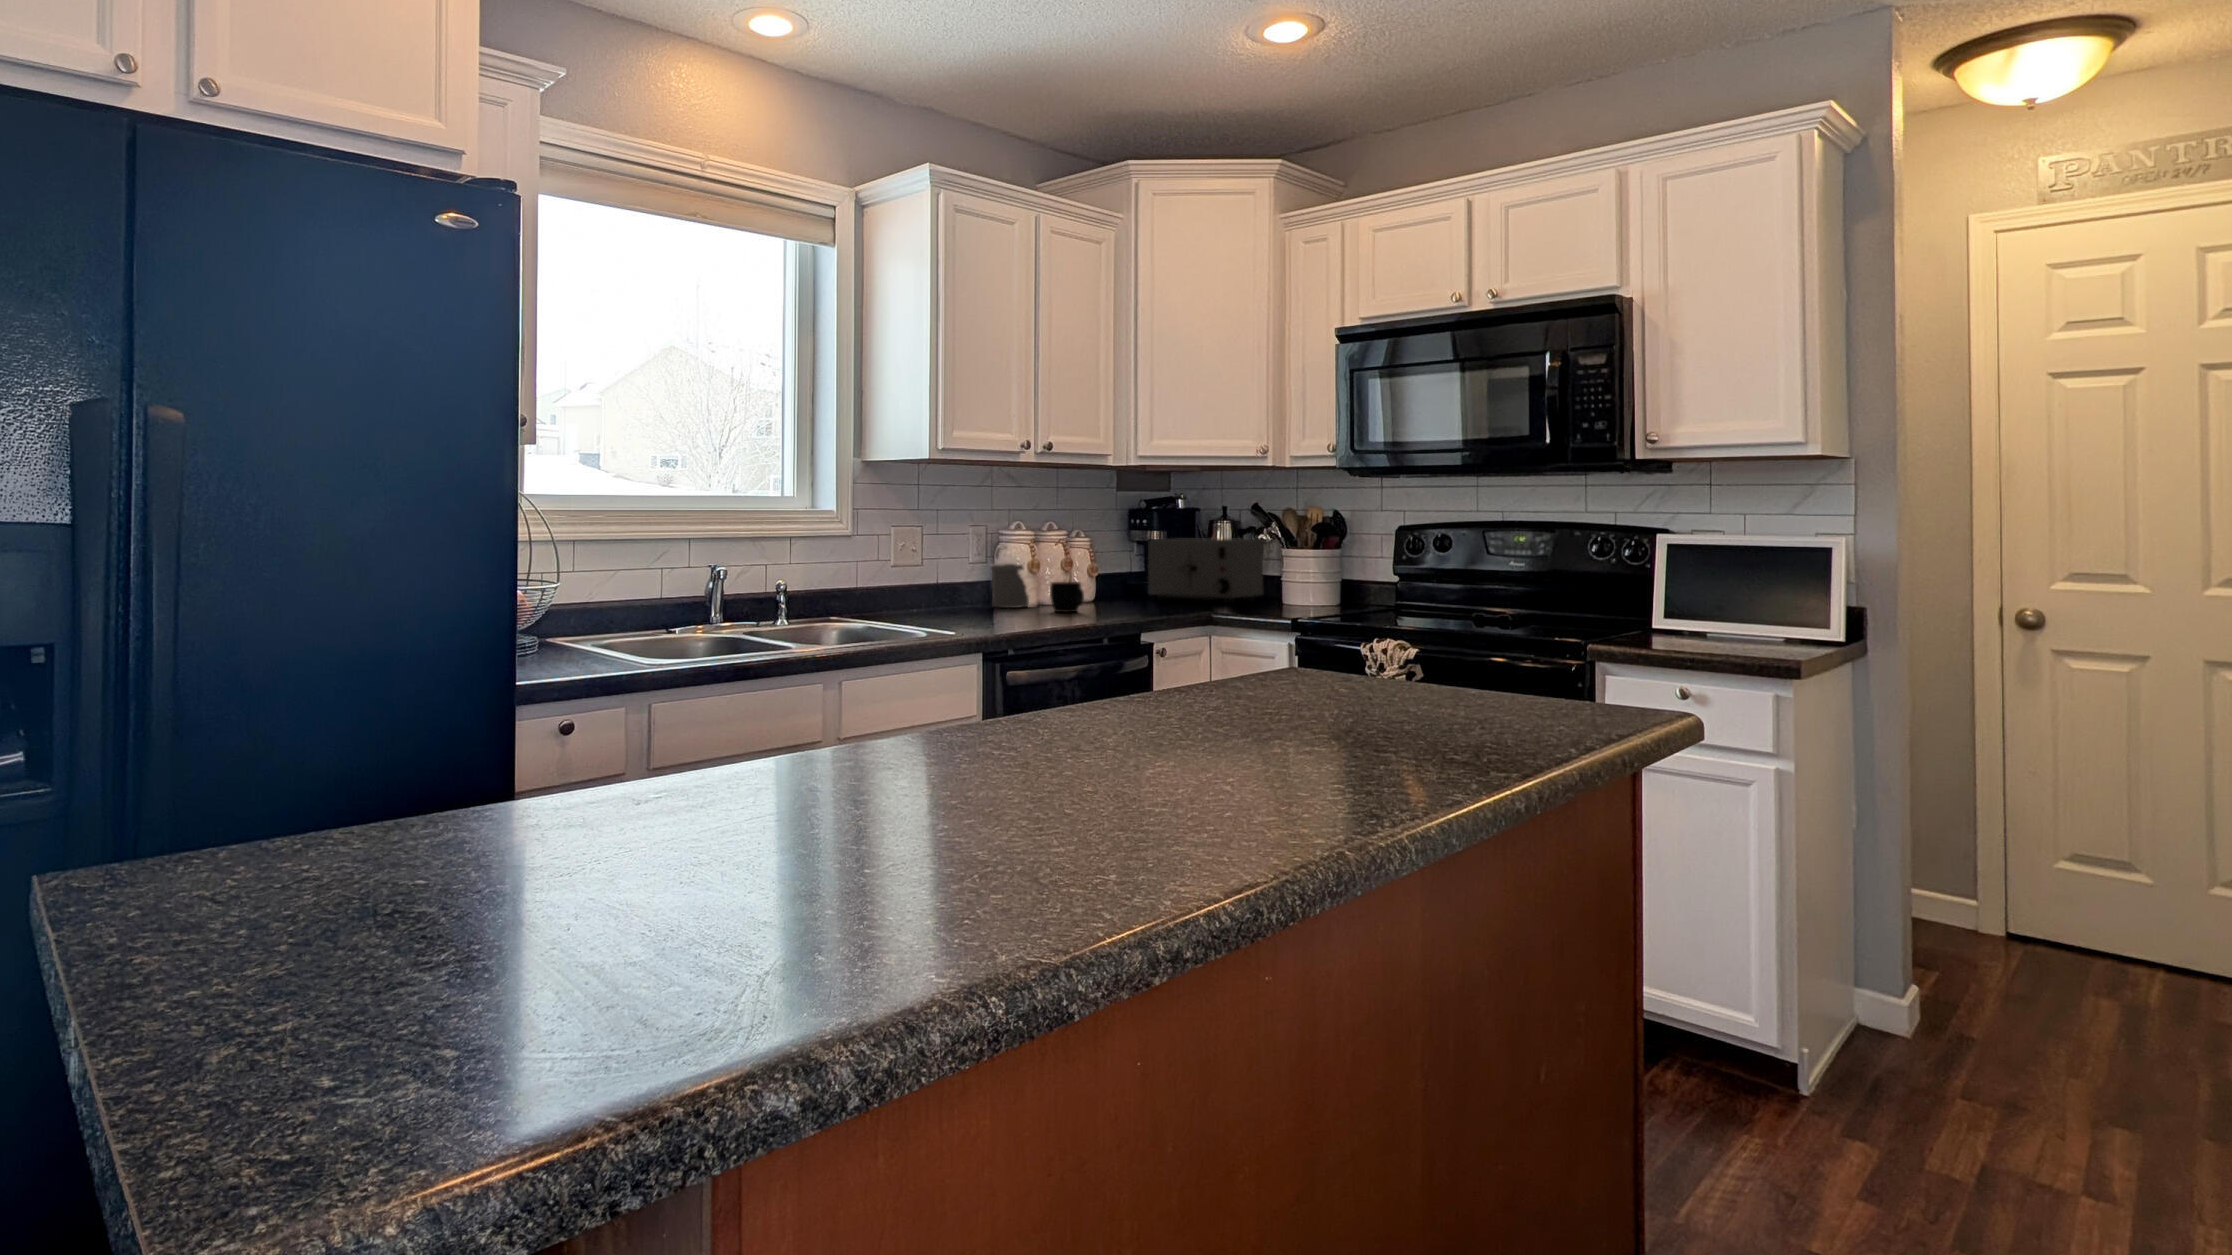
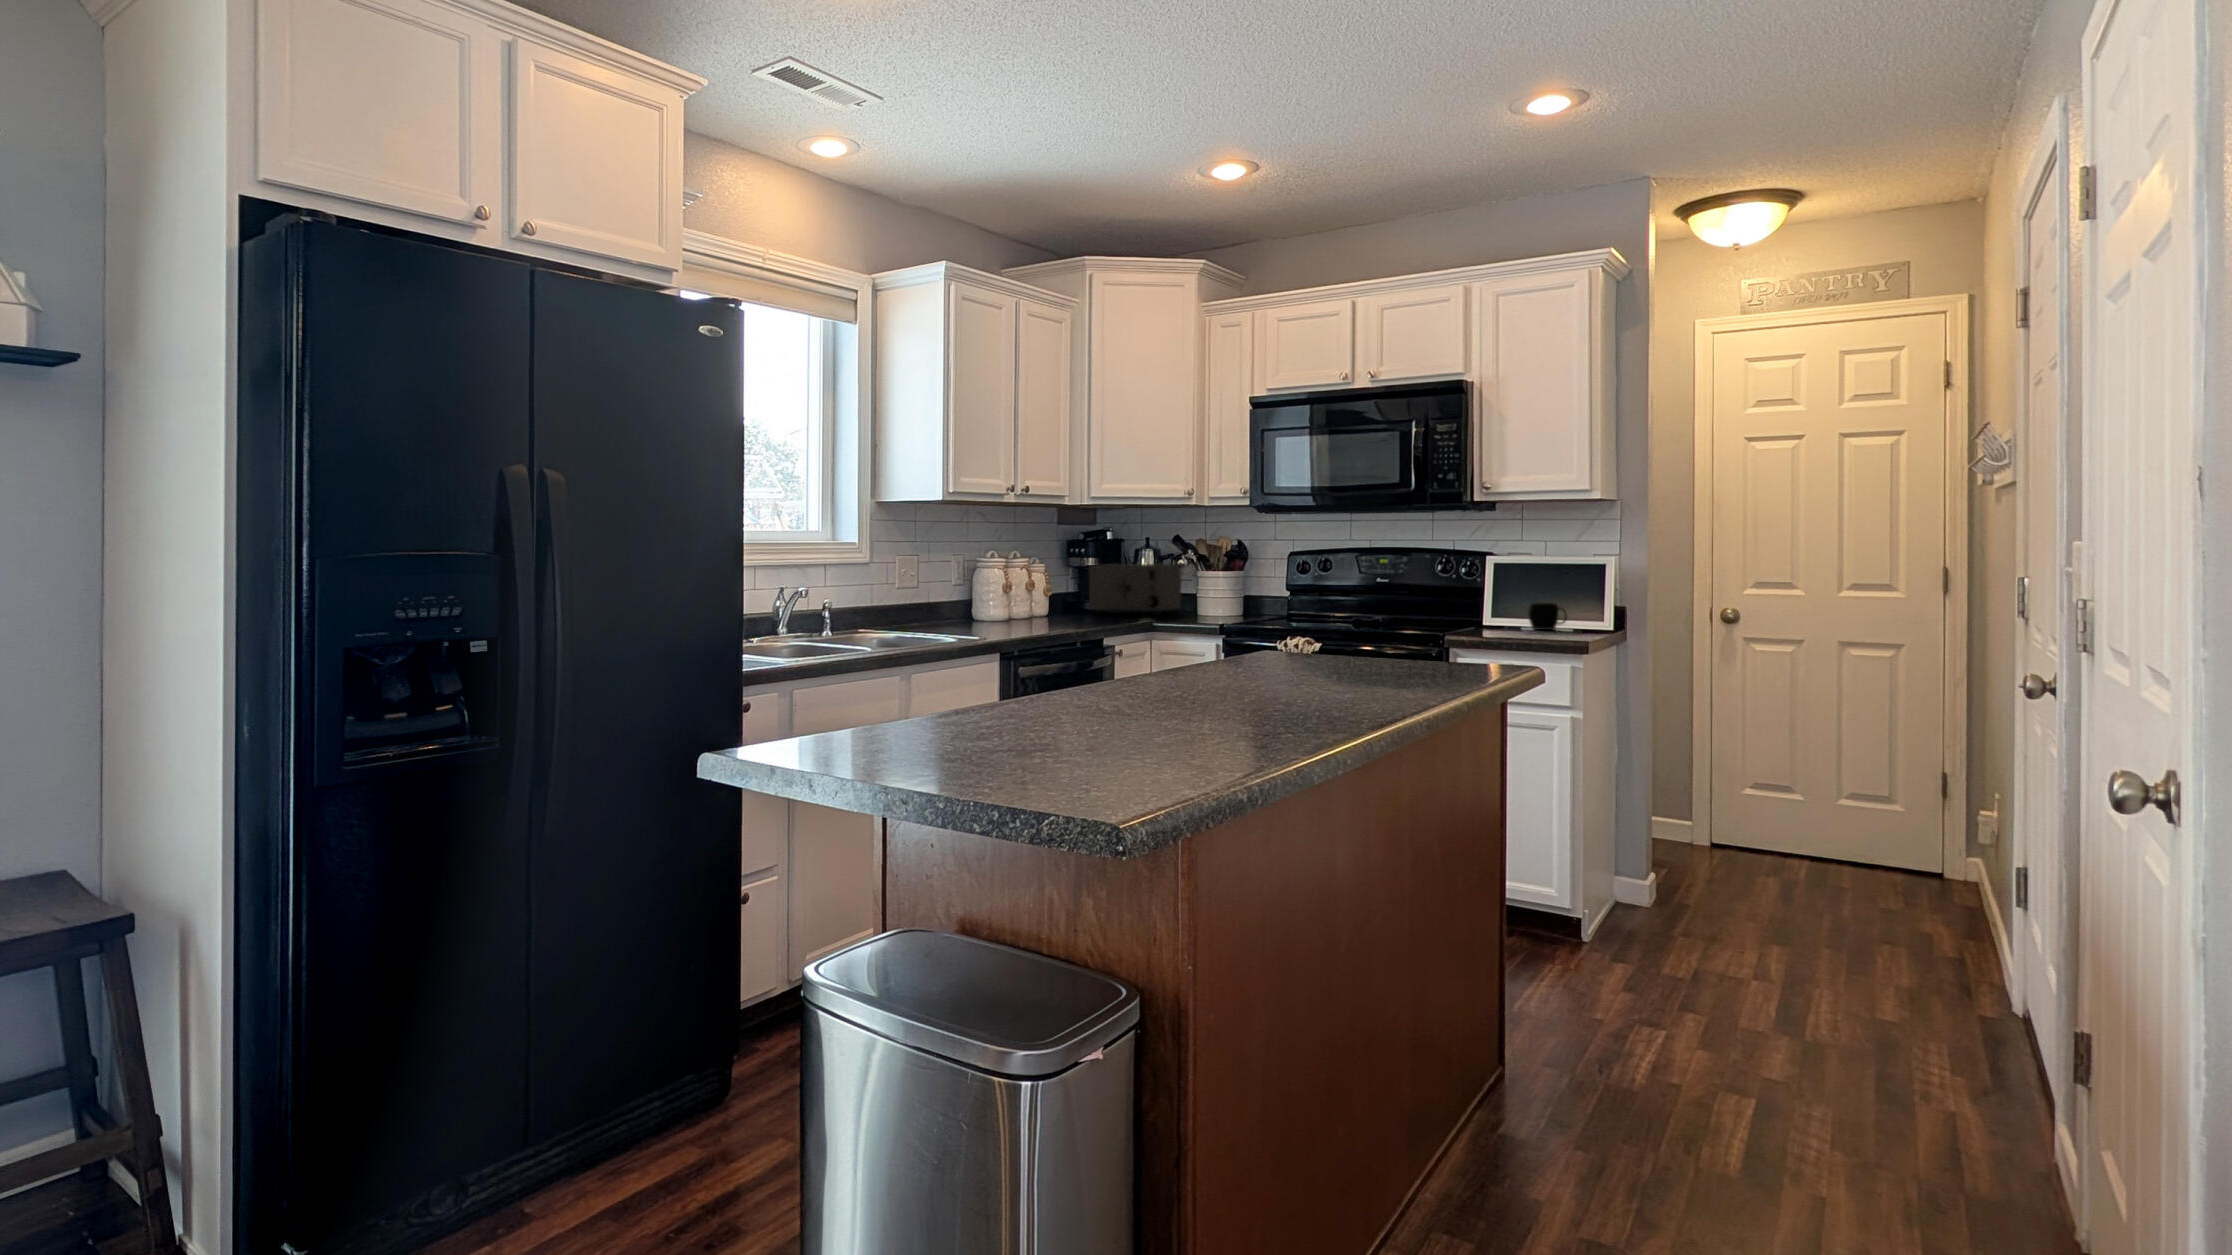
soap dispenser: present [990,546,1029,608] -> none [971,568,1003,621]
mug: present [1050,582,1084,612] -> present [1528,603,1567,630]

